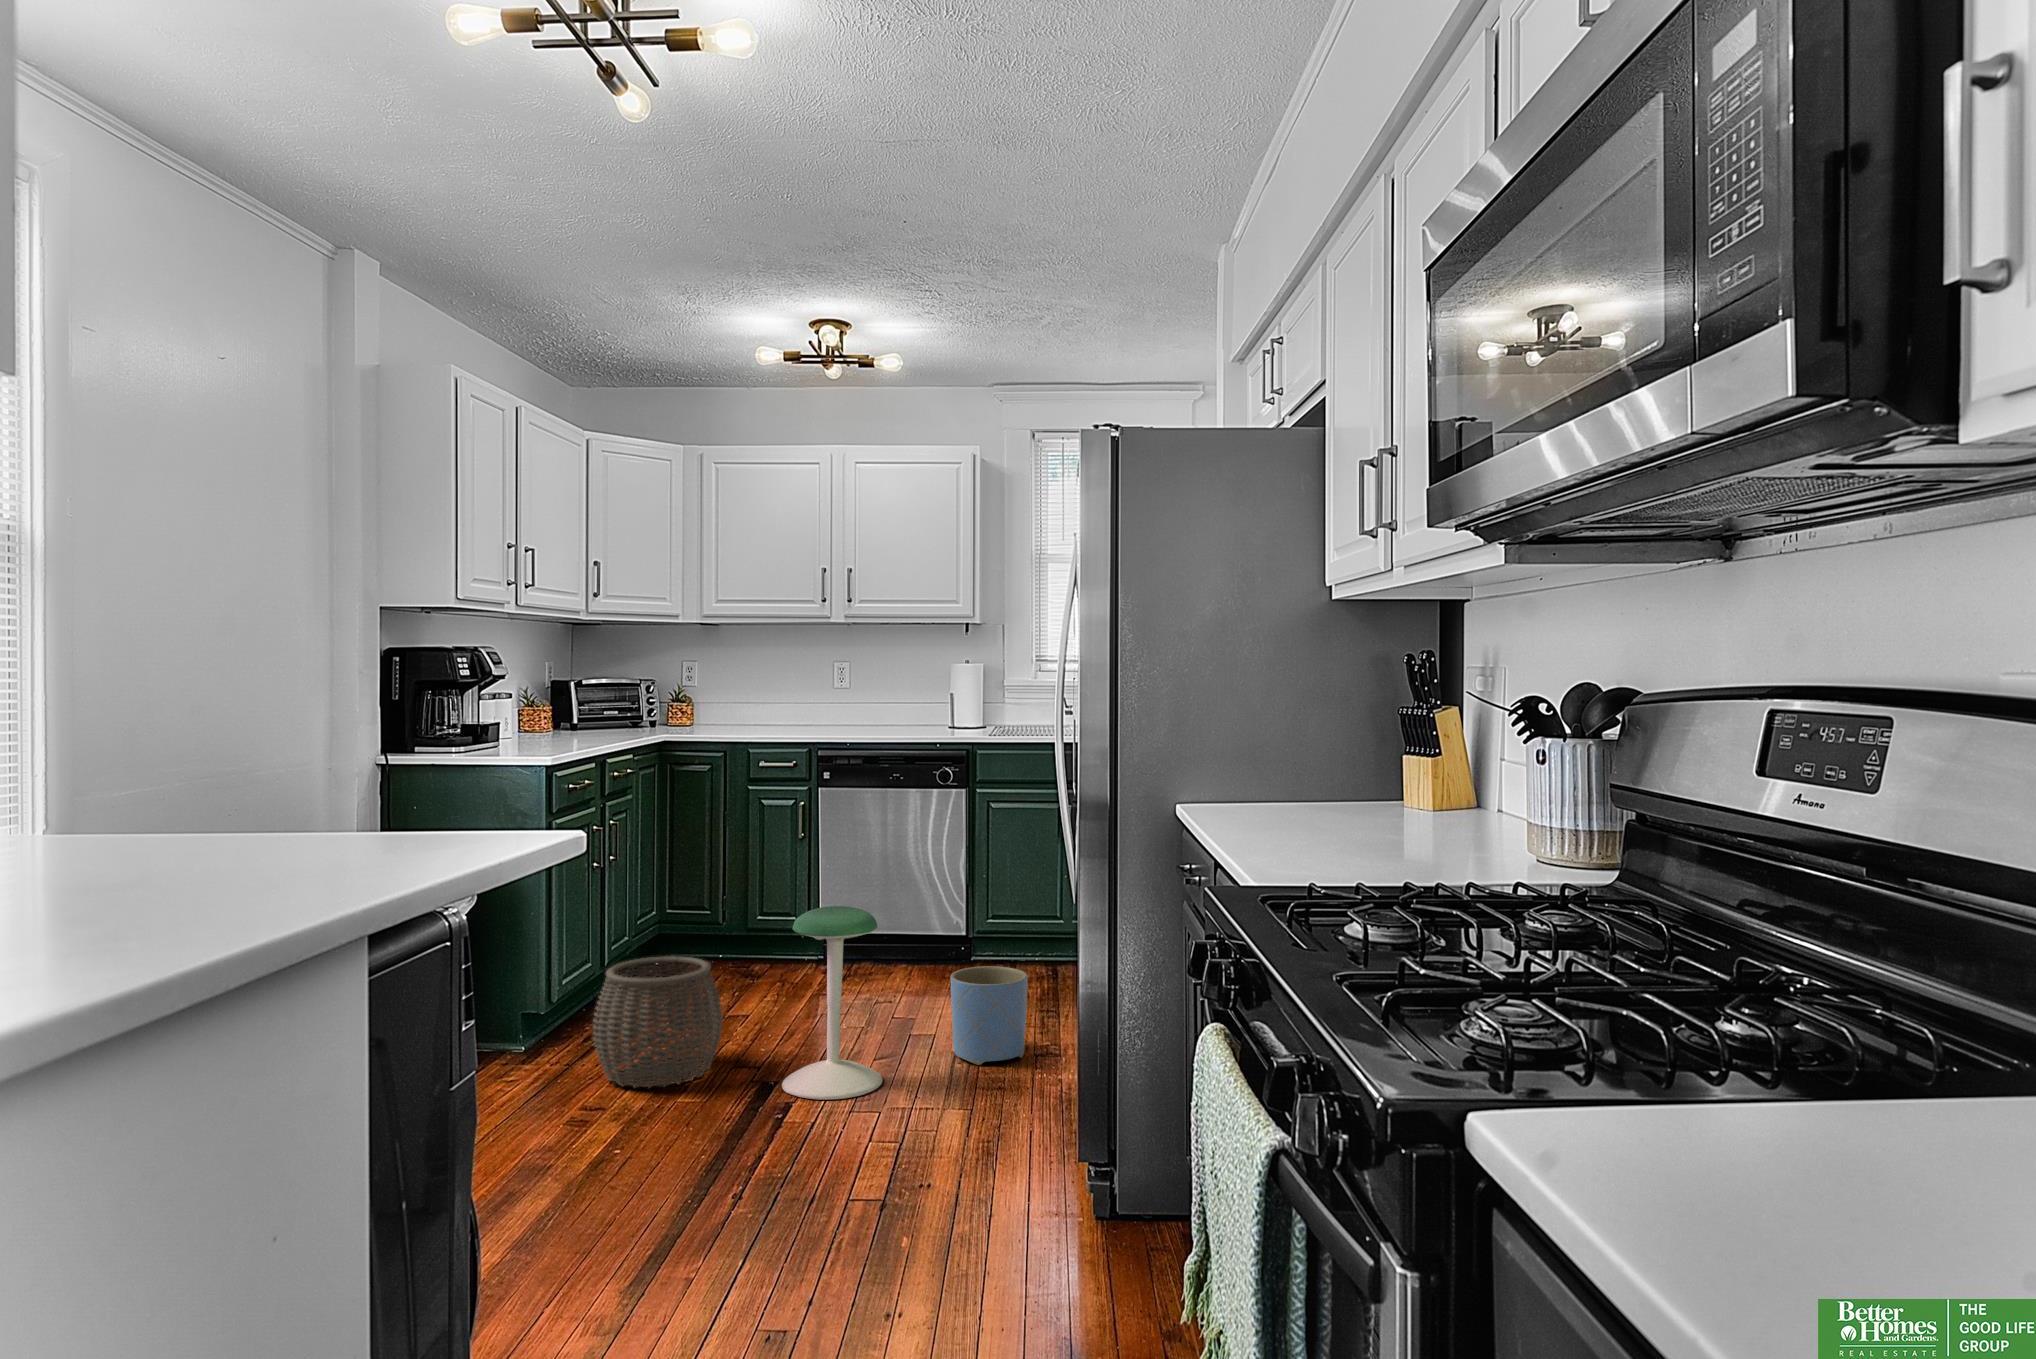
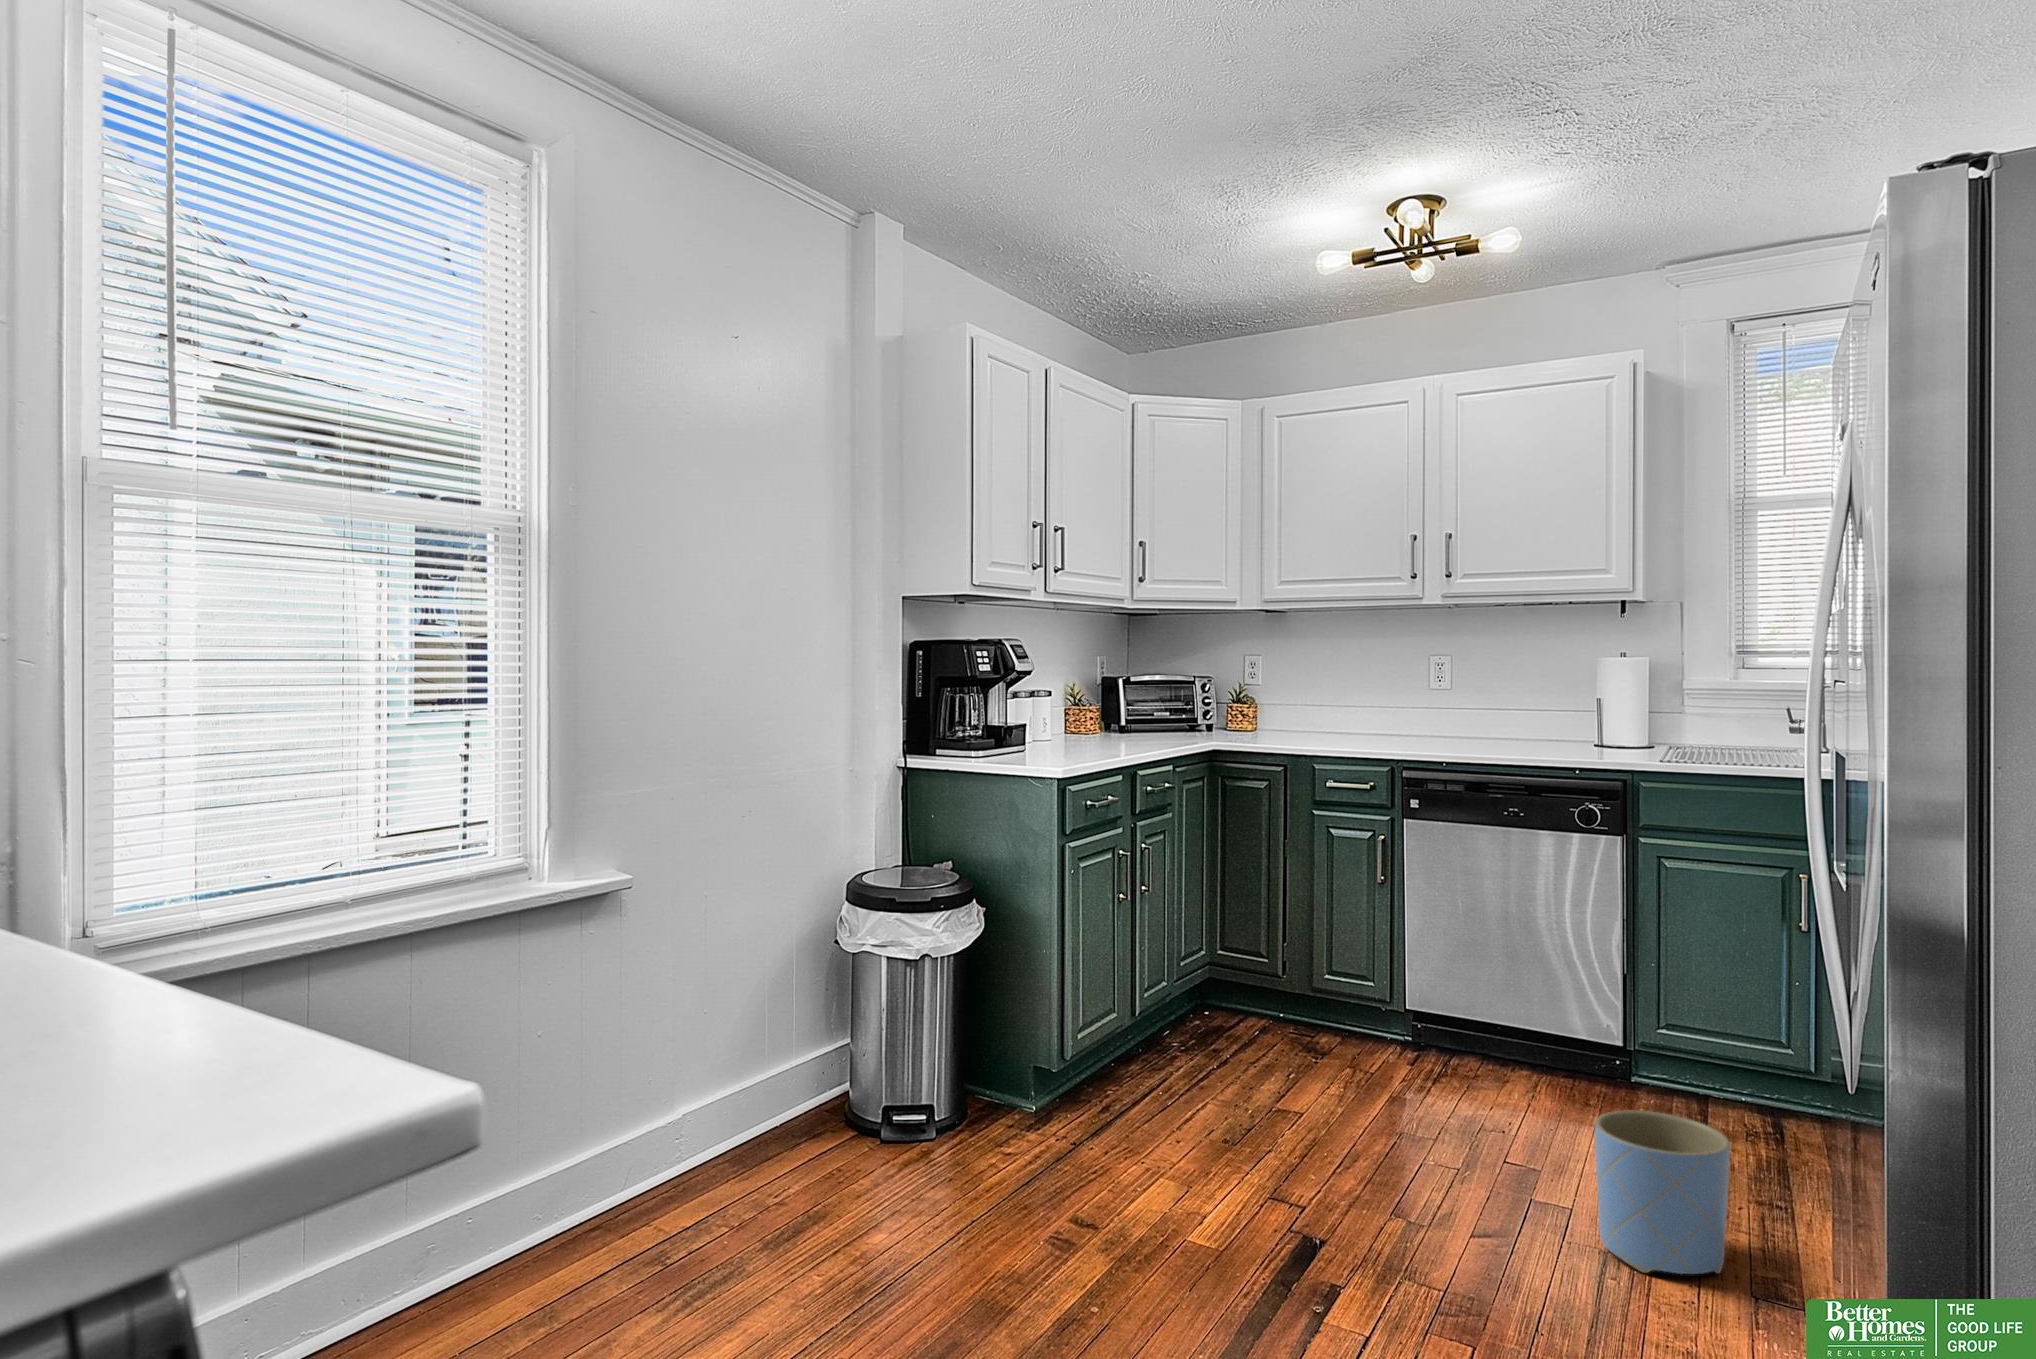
stool: present [782,906,883,1100] -> none [1331,999,1482,1292]
woven basket: present [593,956,723,1088] -> none [1091,1030,1258,1213]

